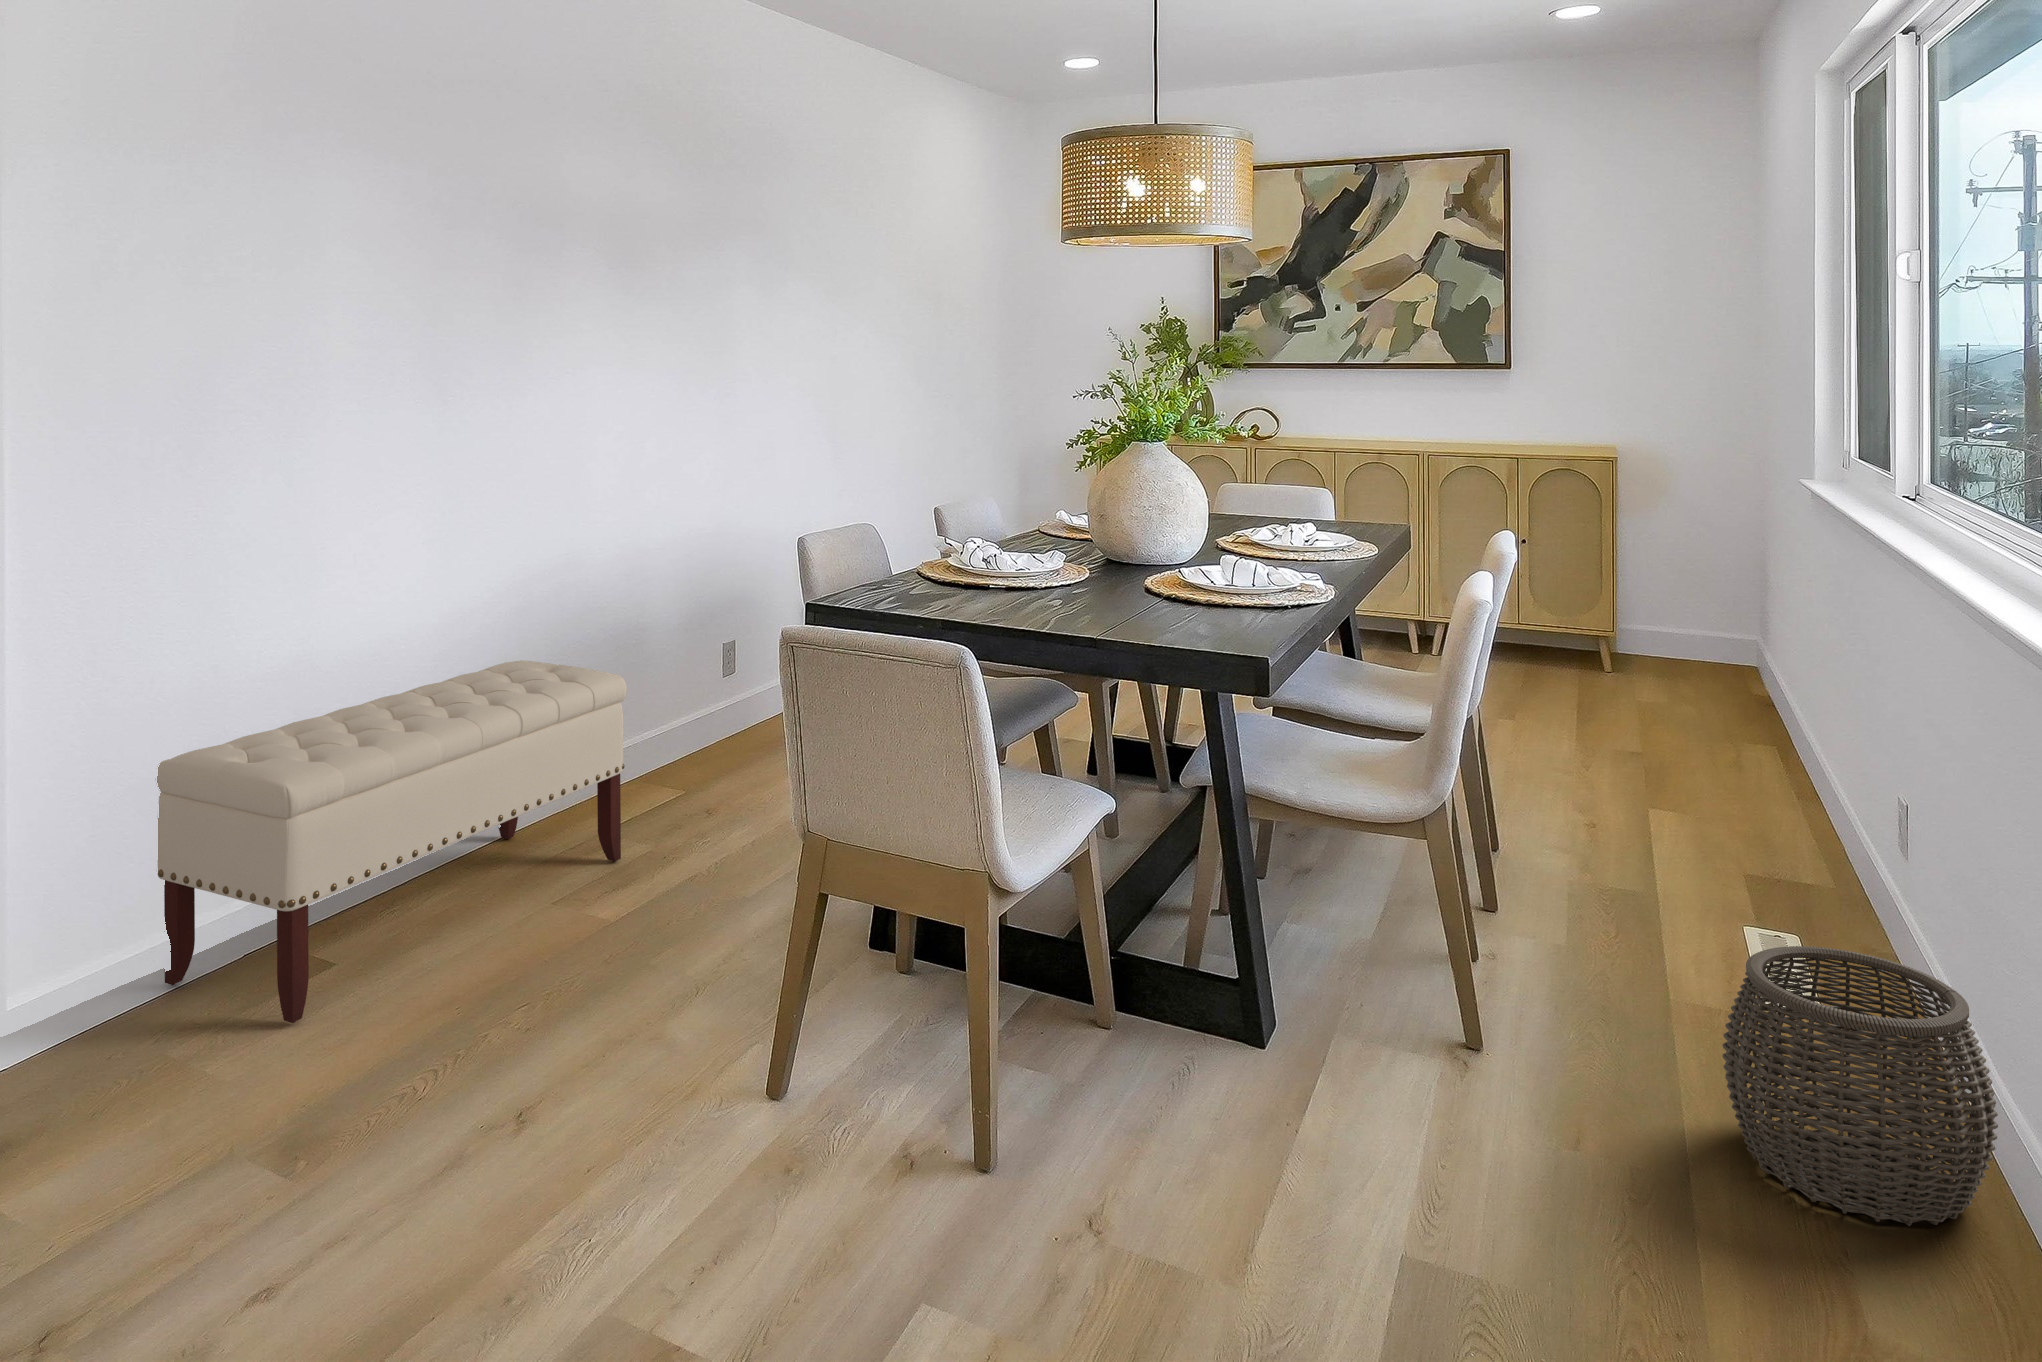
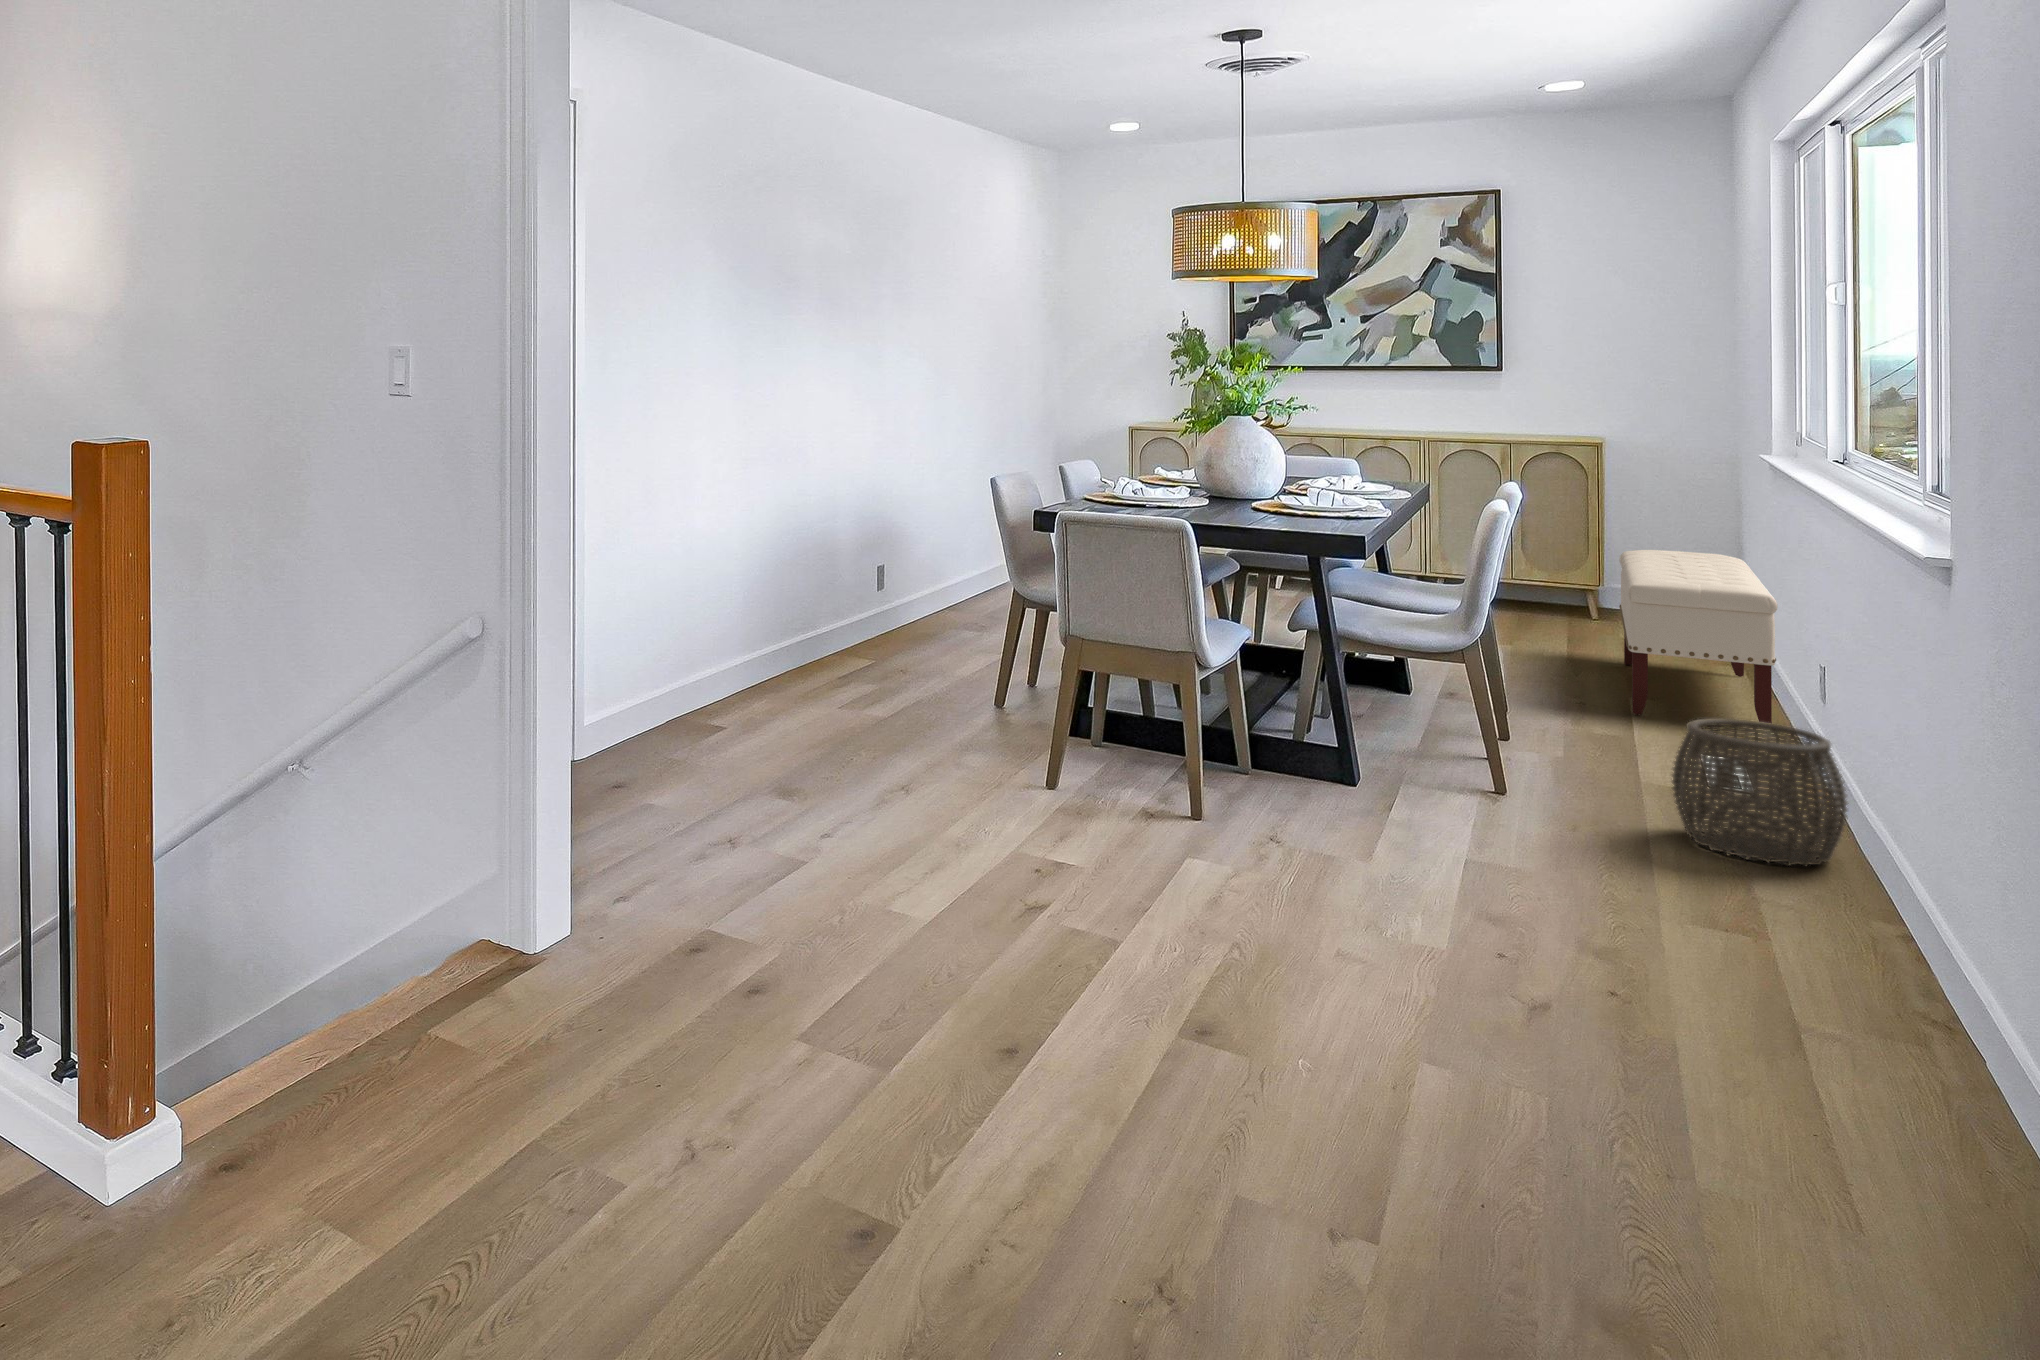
bench: present [157,660,627,1023] -> present [1619,550,1778,724]

